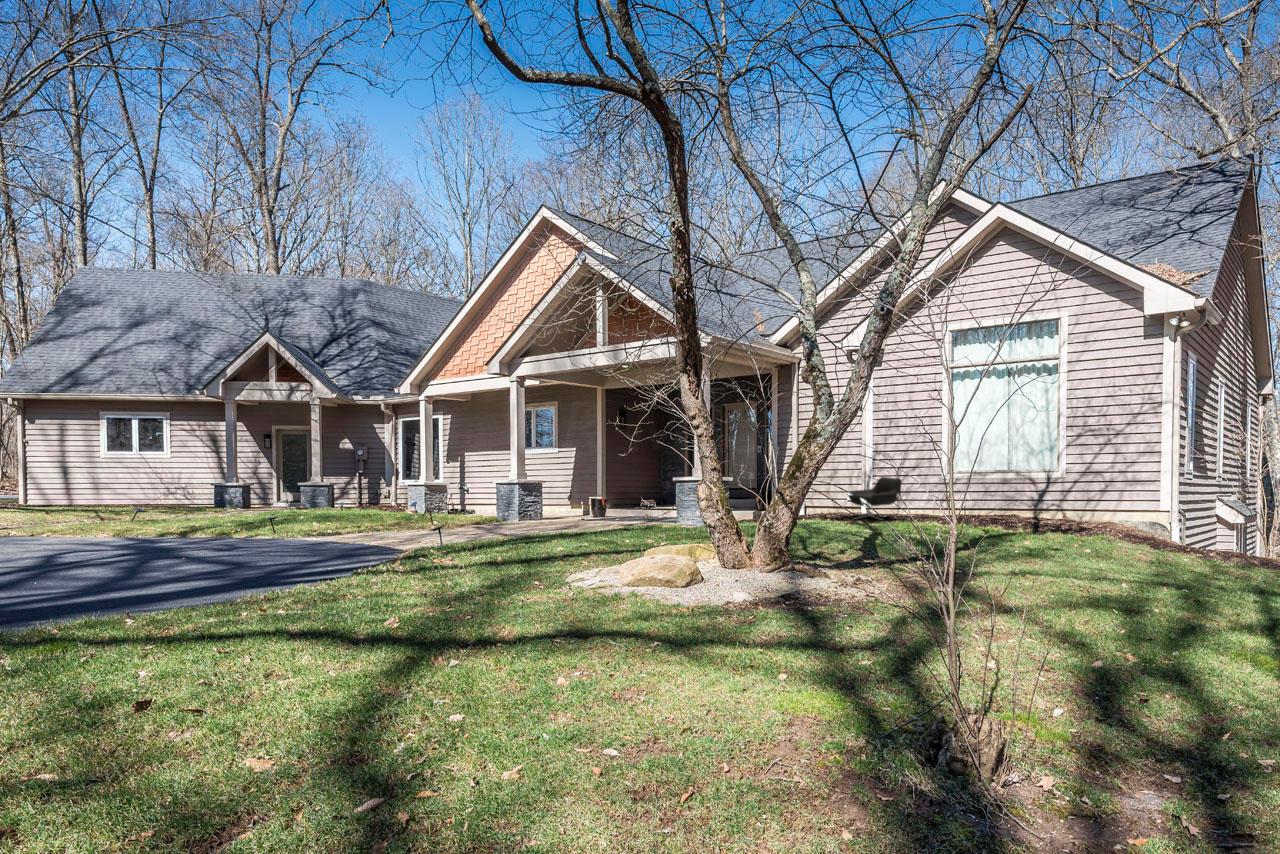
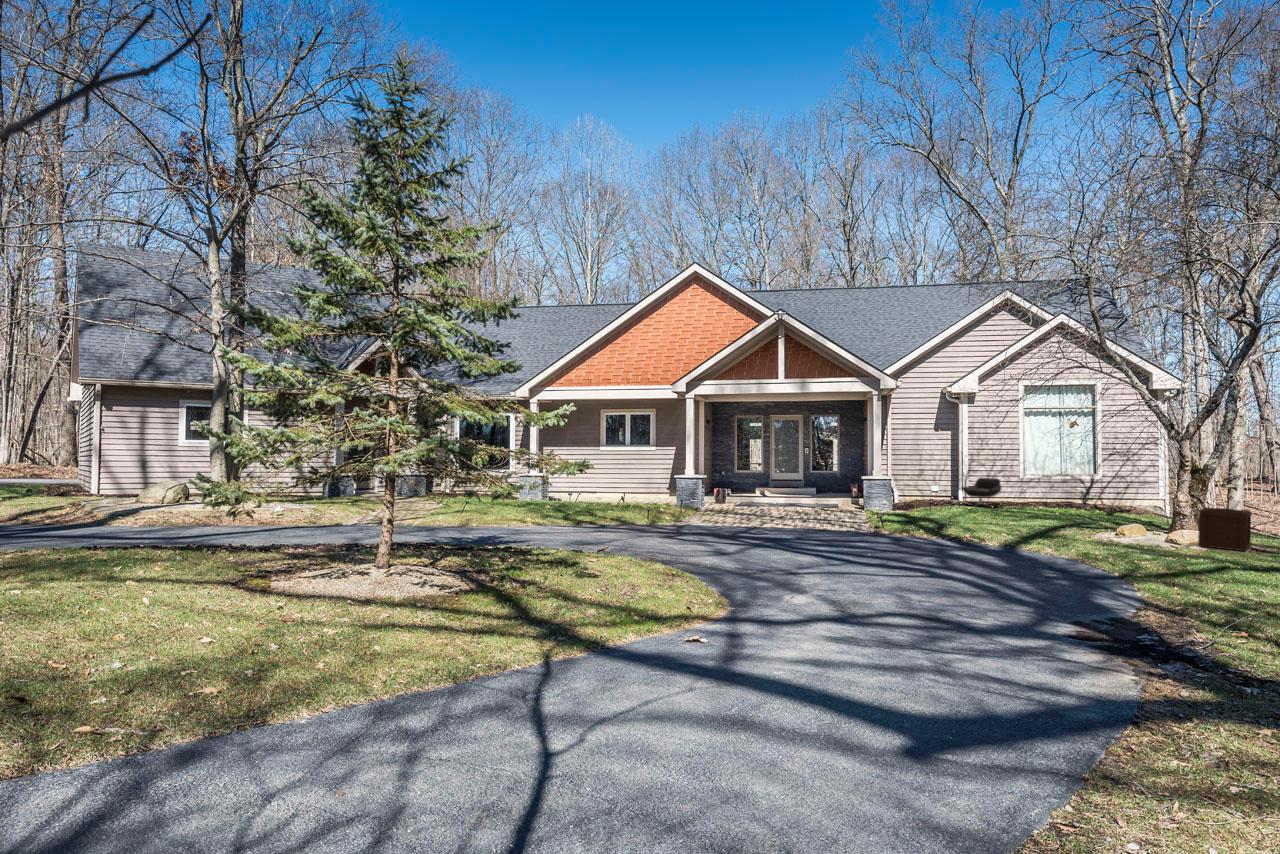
wooden crate: none [967,532,1068,613] -> present [1198,507,1251,551]

